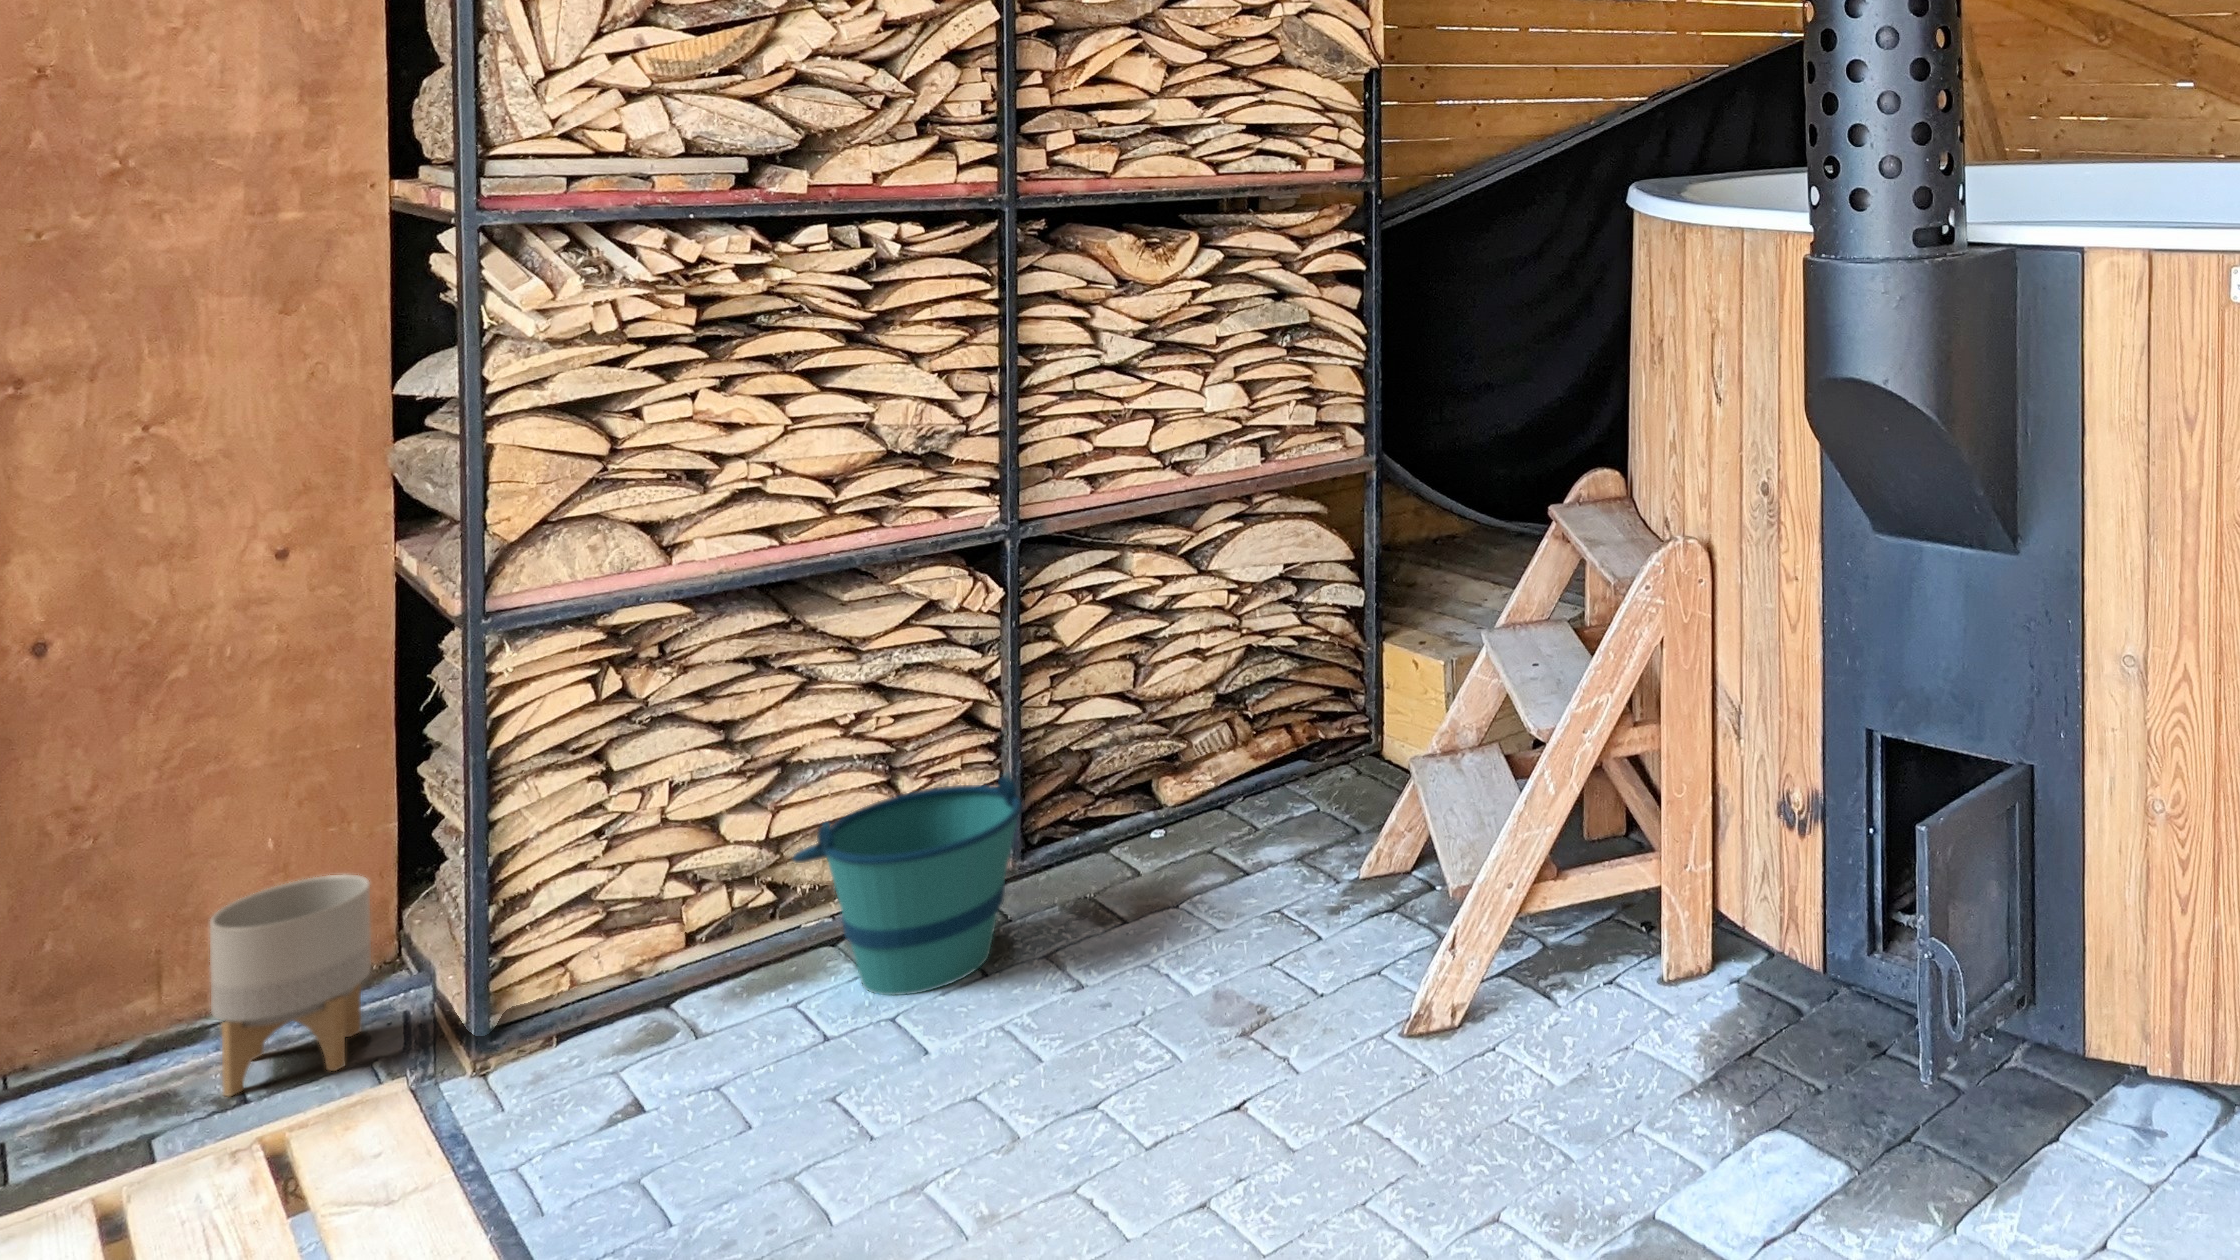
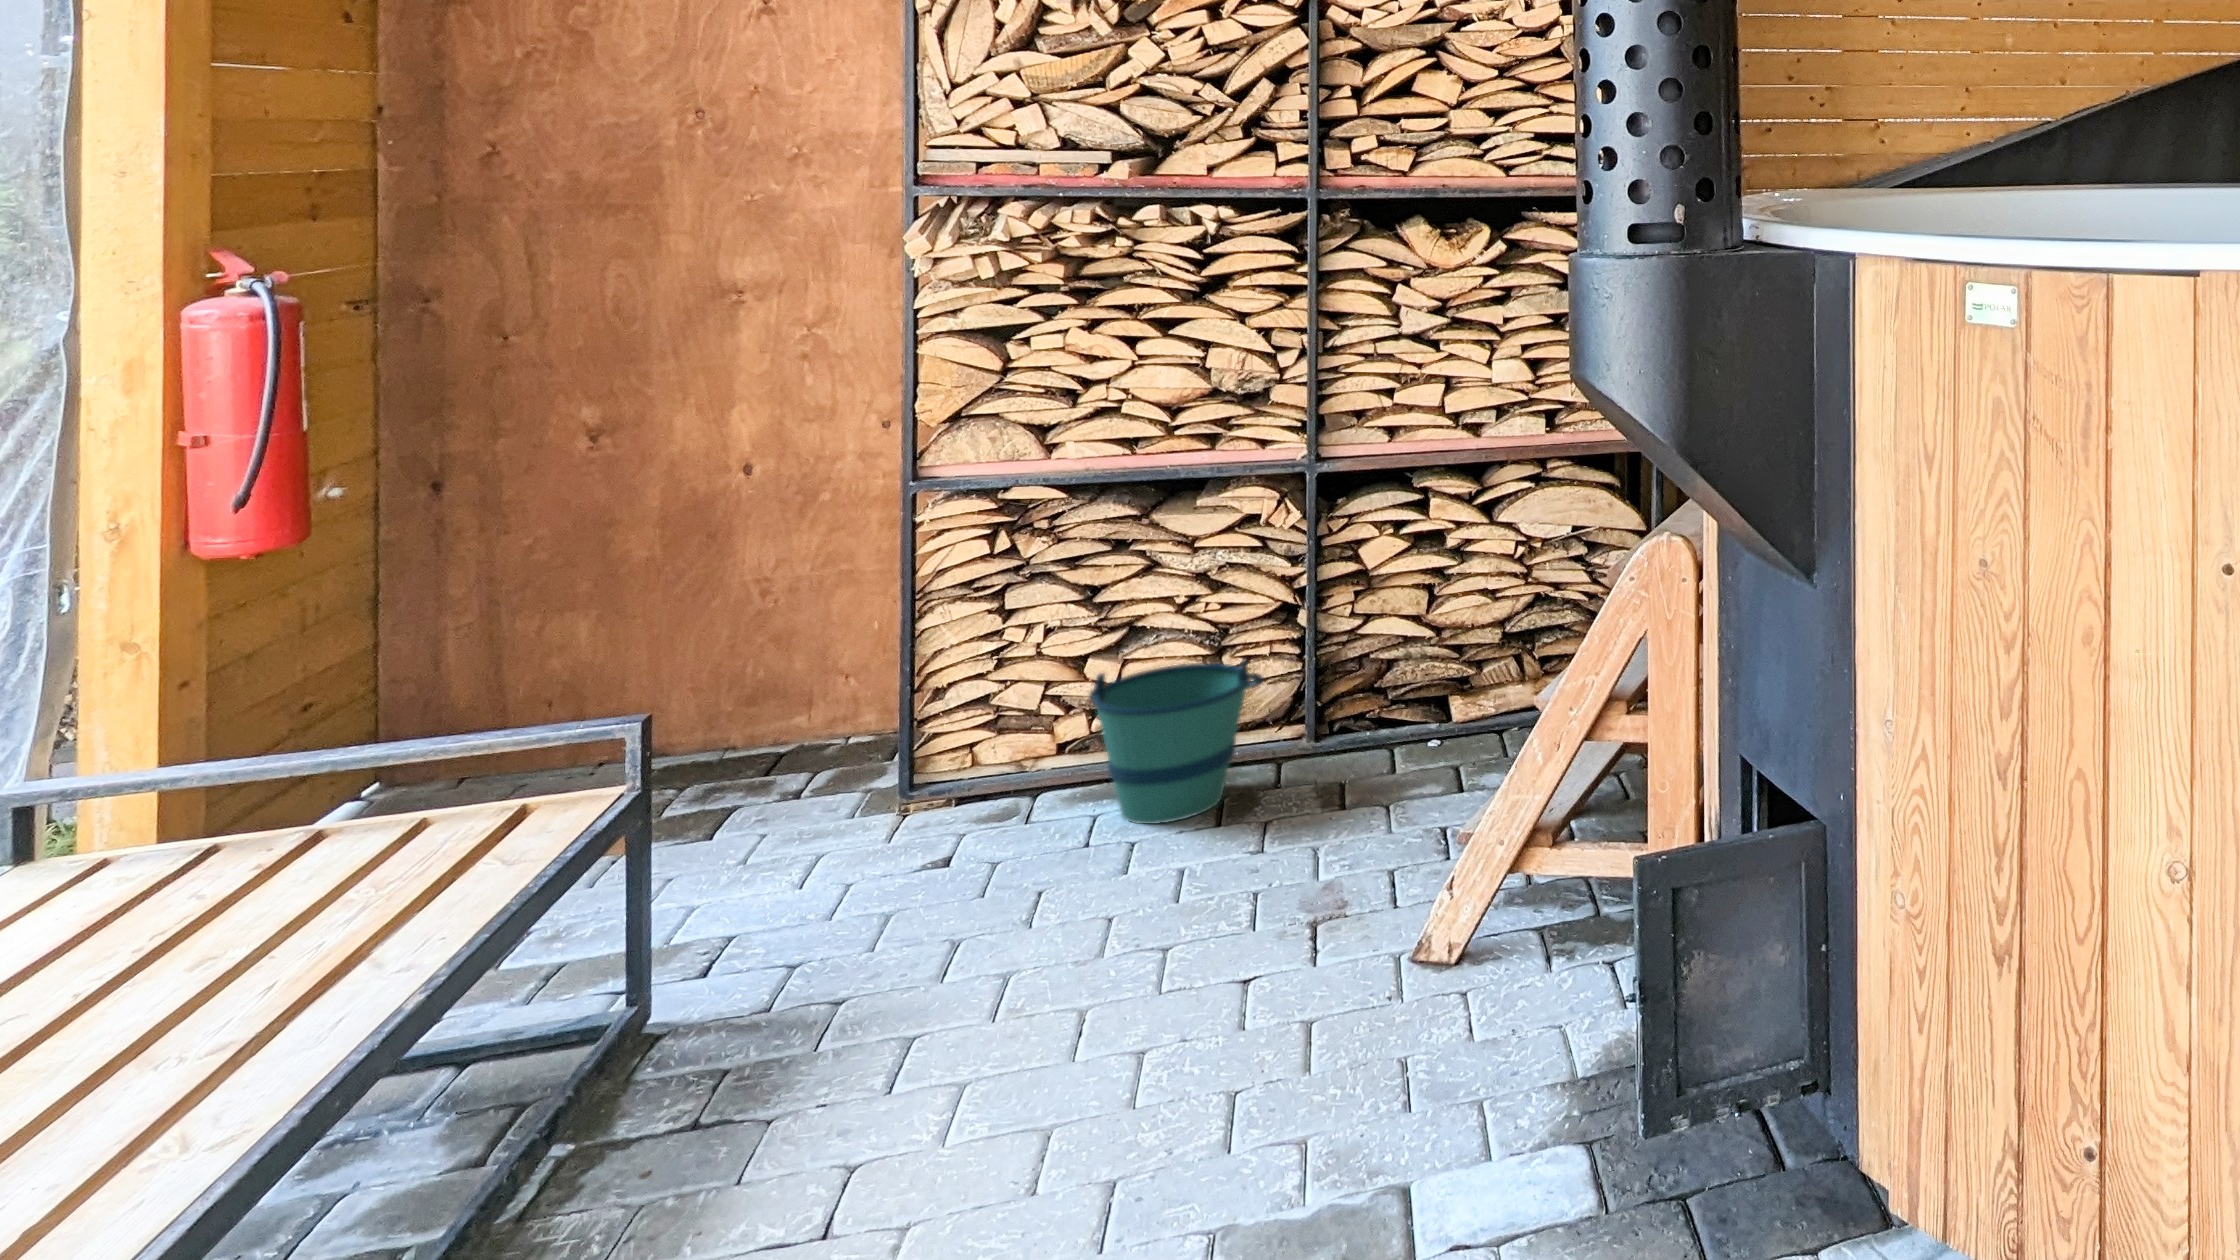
planter: present [210,874,371,1097] -> none [769,652,872,792]

